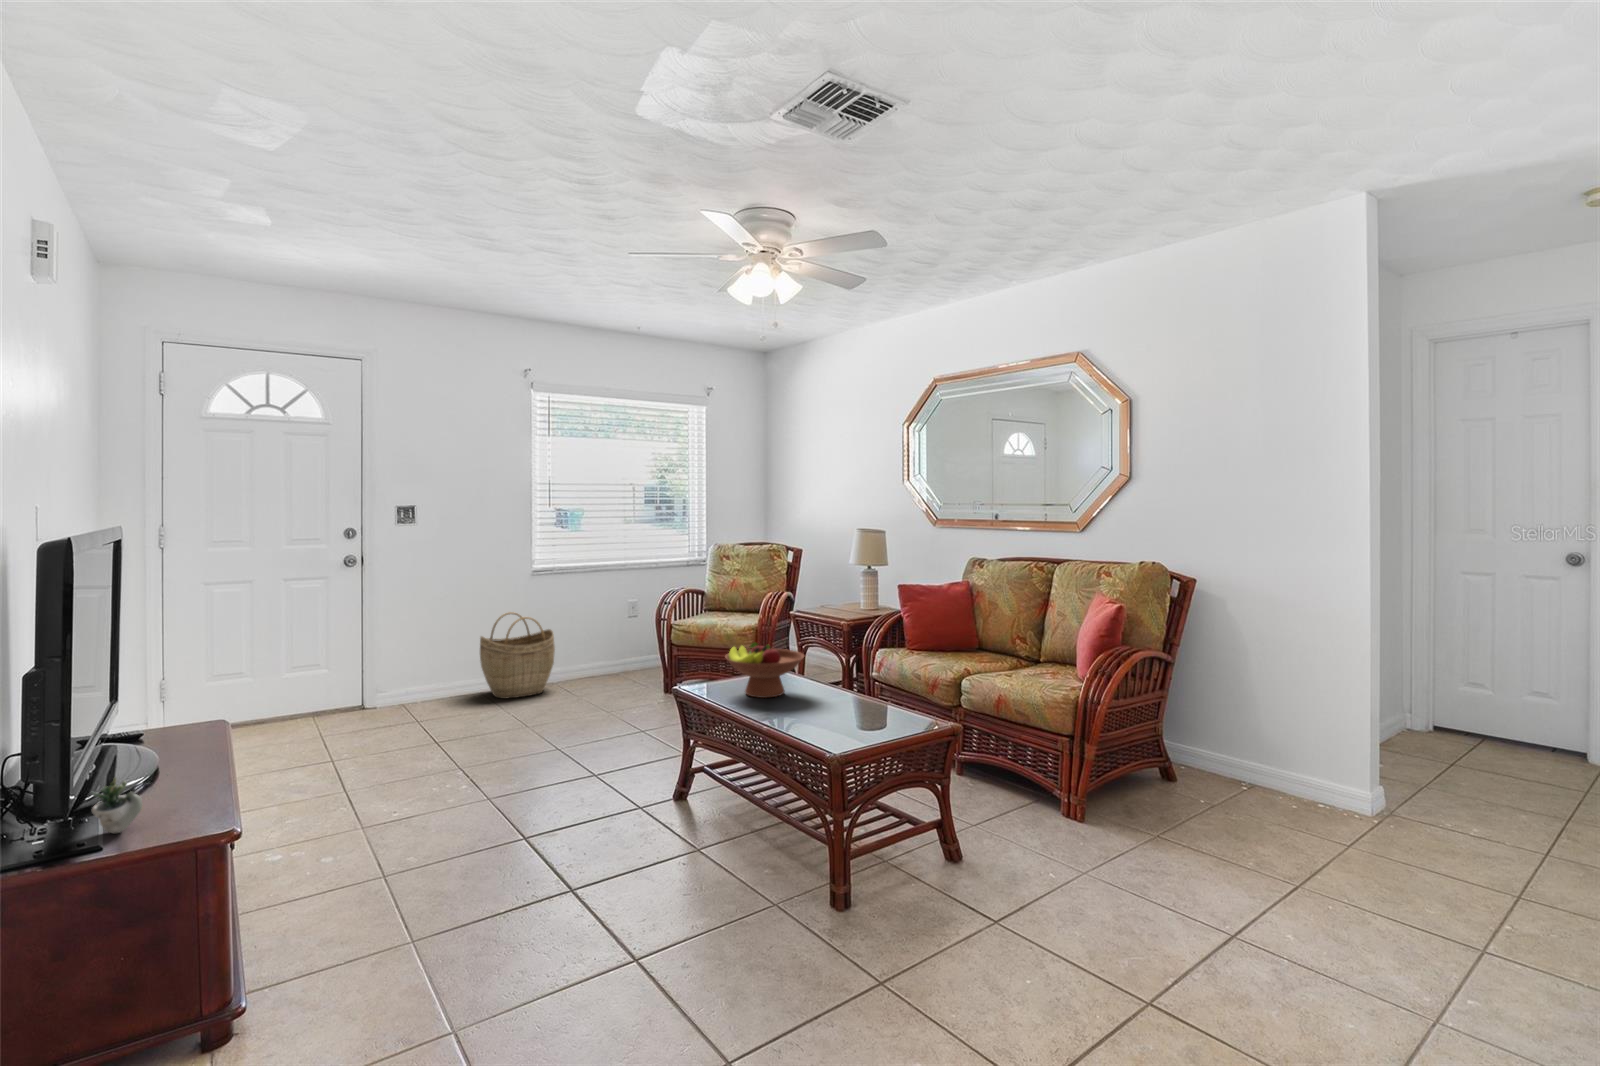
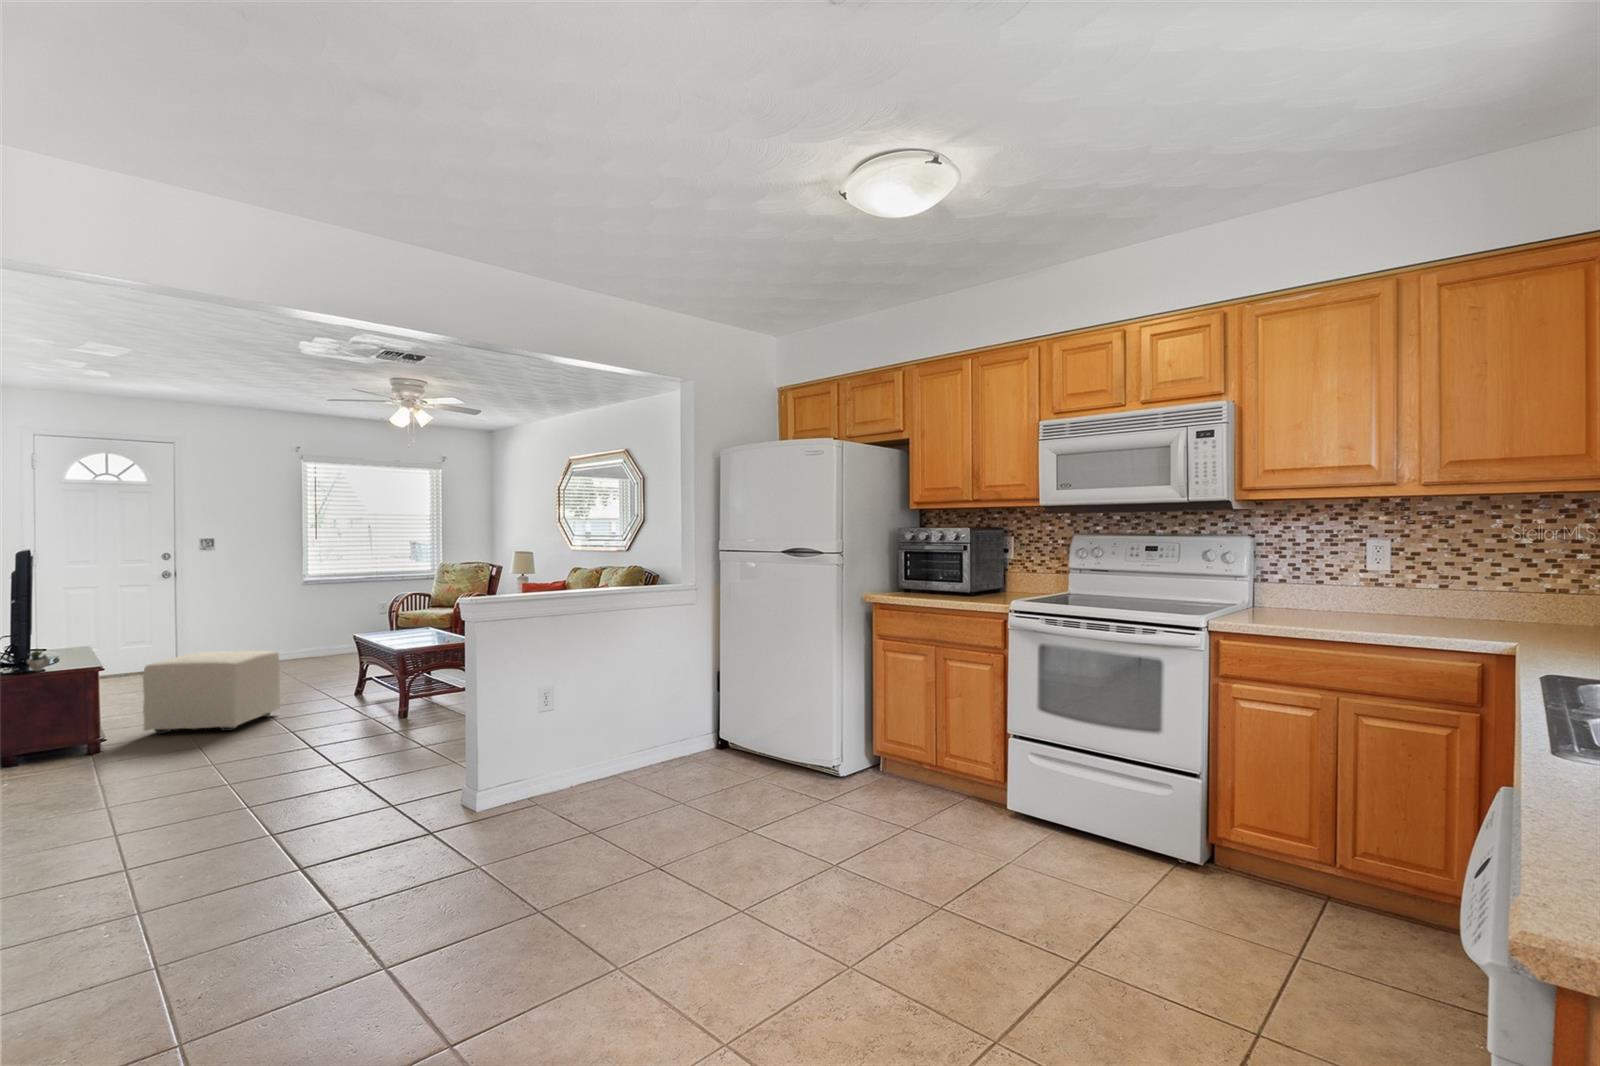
woven basket: present [480,612,555,698] -> none [262,610,319,666]
fruit bowl: present [725,643,804,698] -> none [385,609,433,638]
ottoman: none [334,728,566,915] -> present [143,651,280,734]

